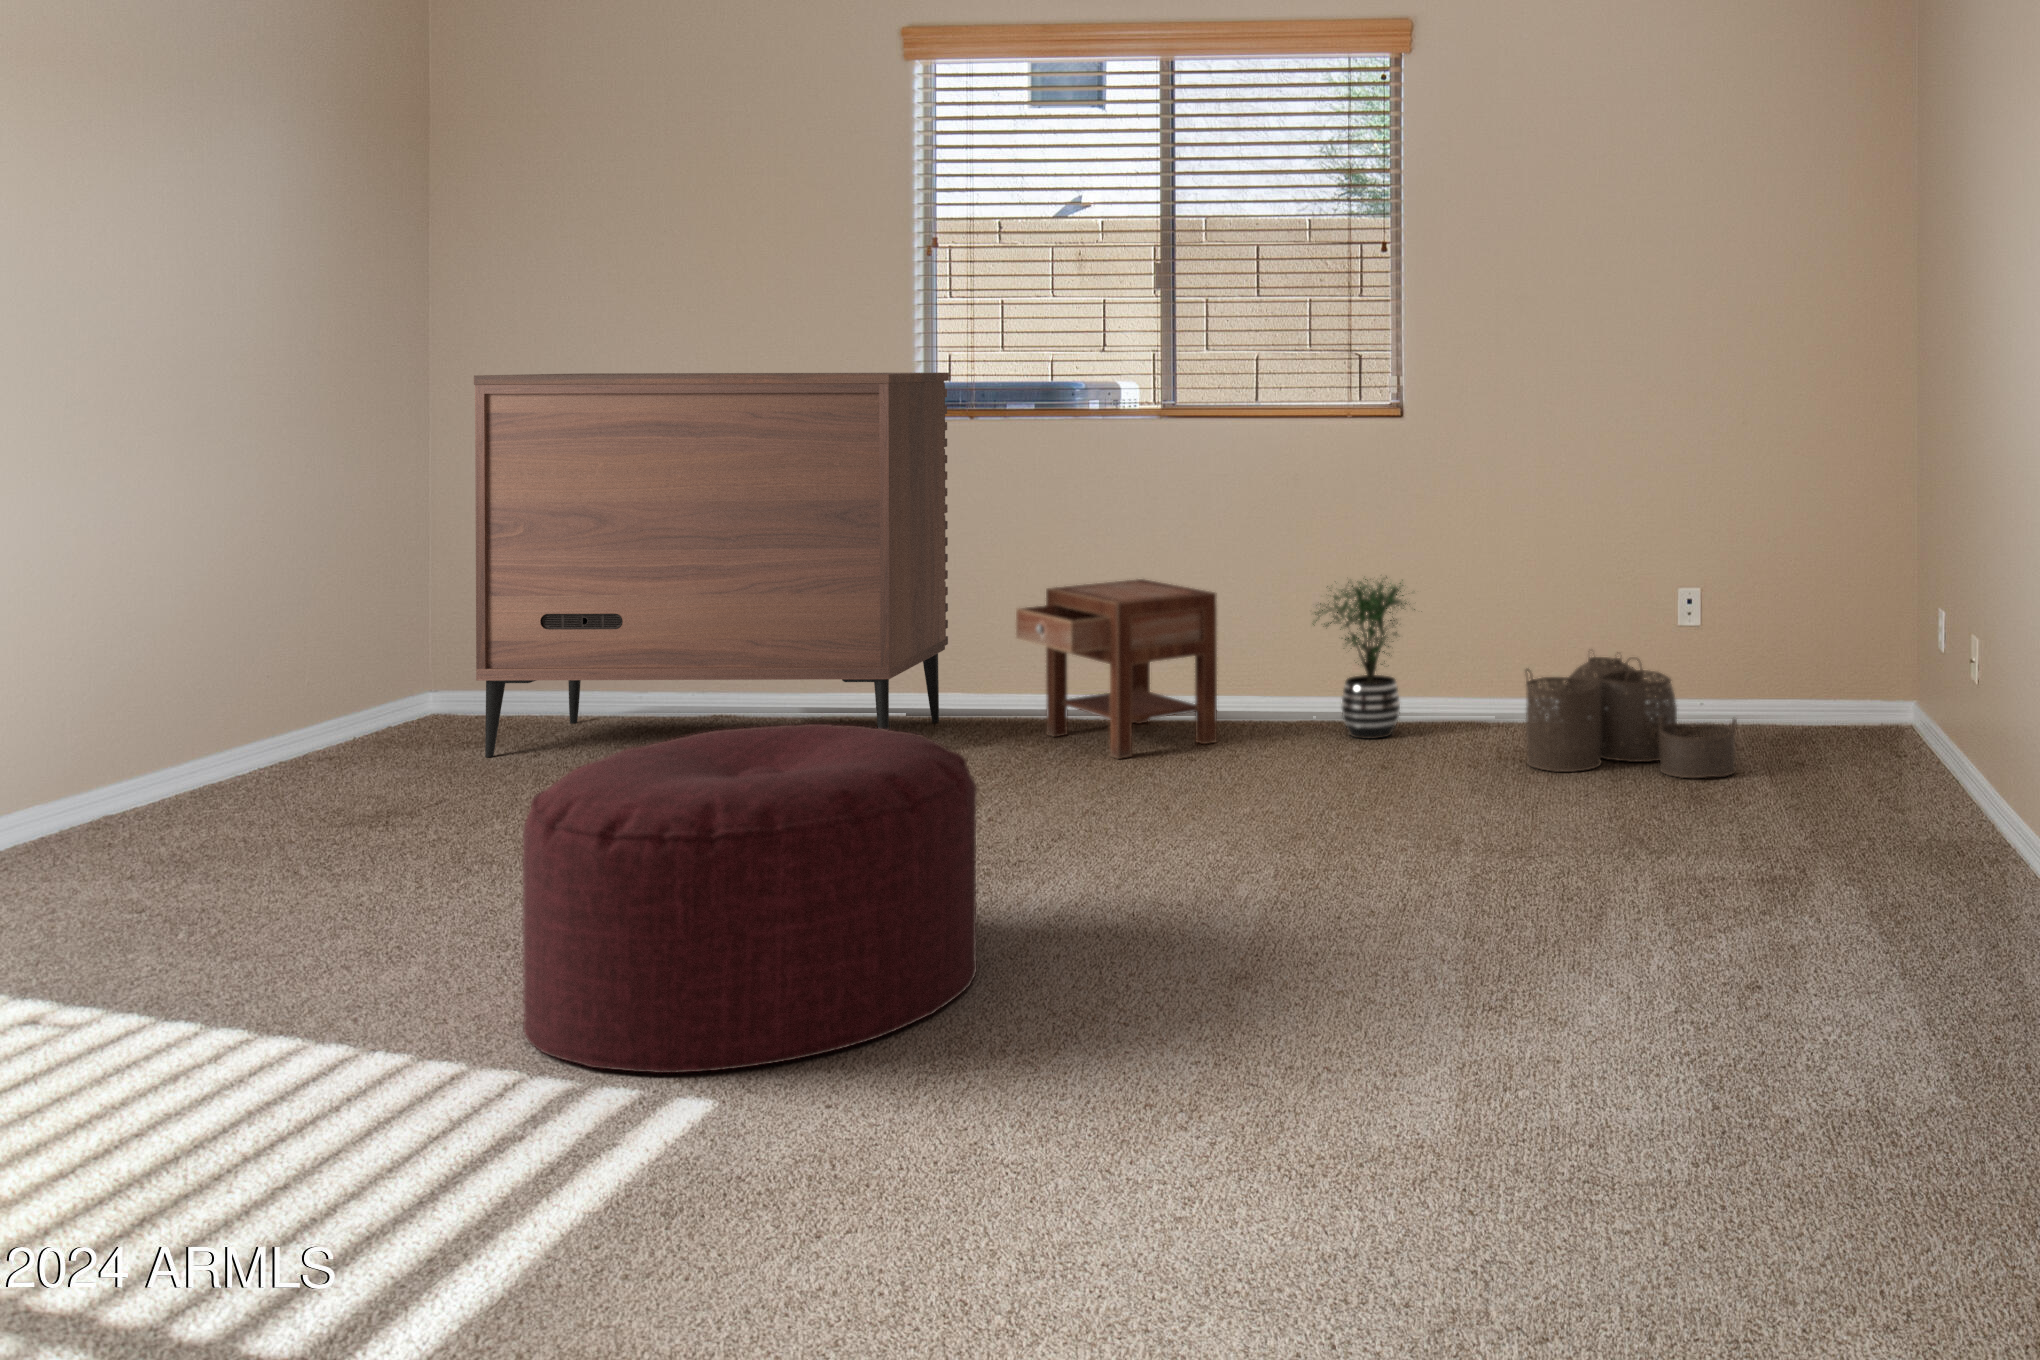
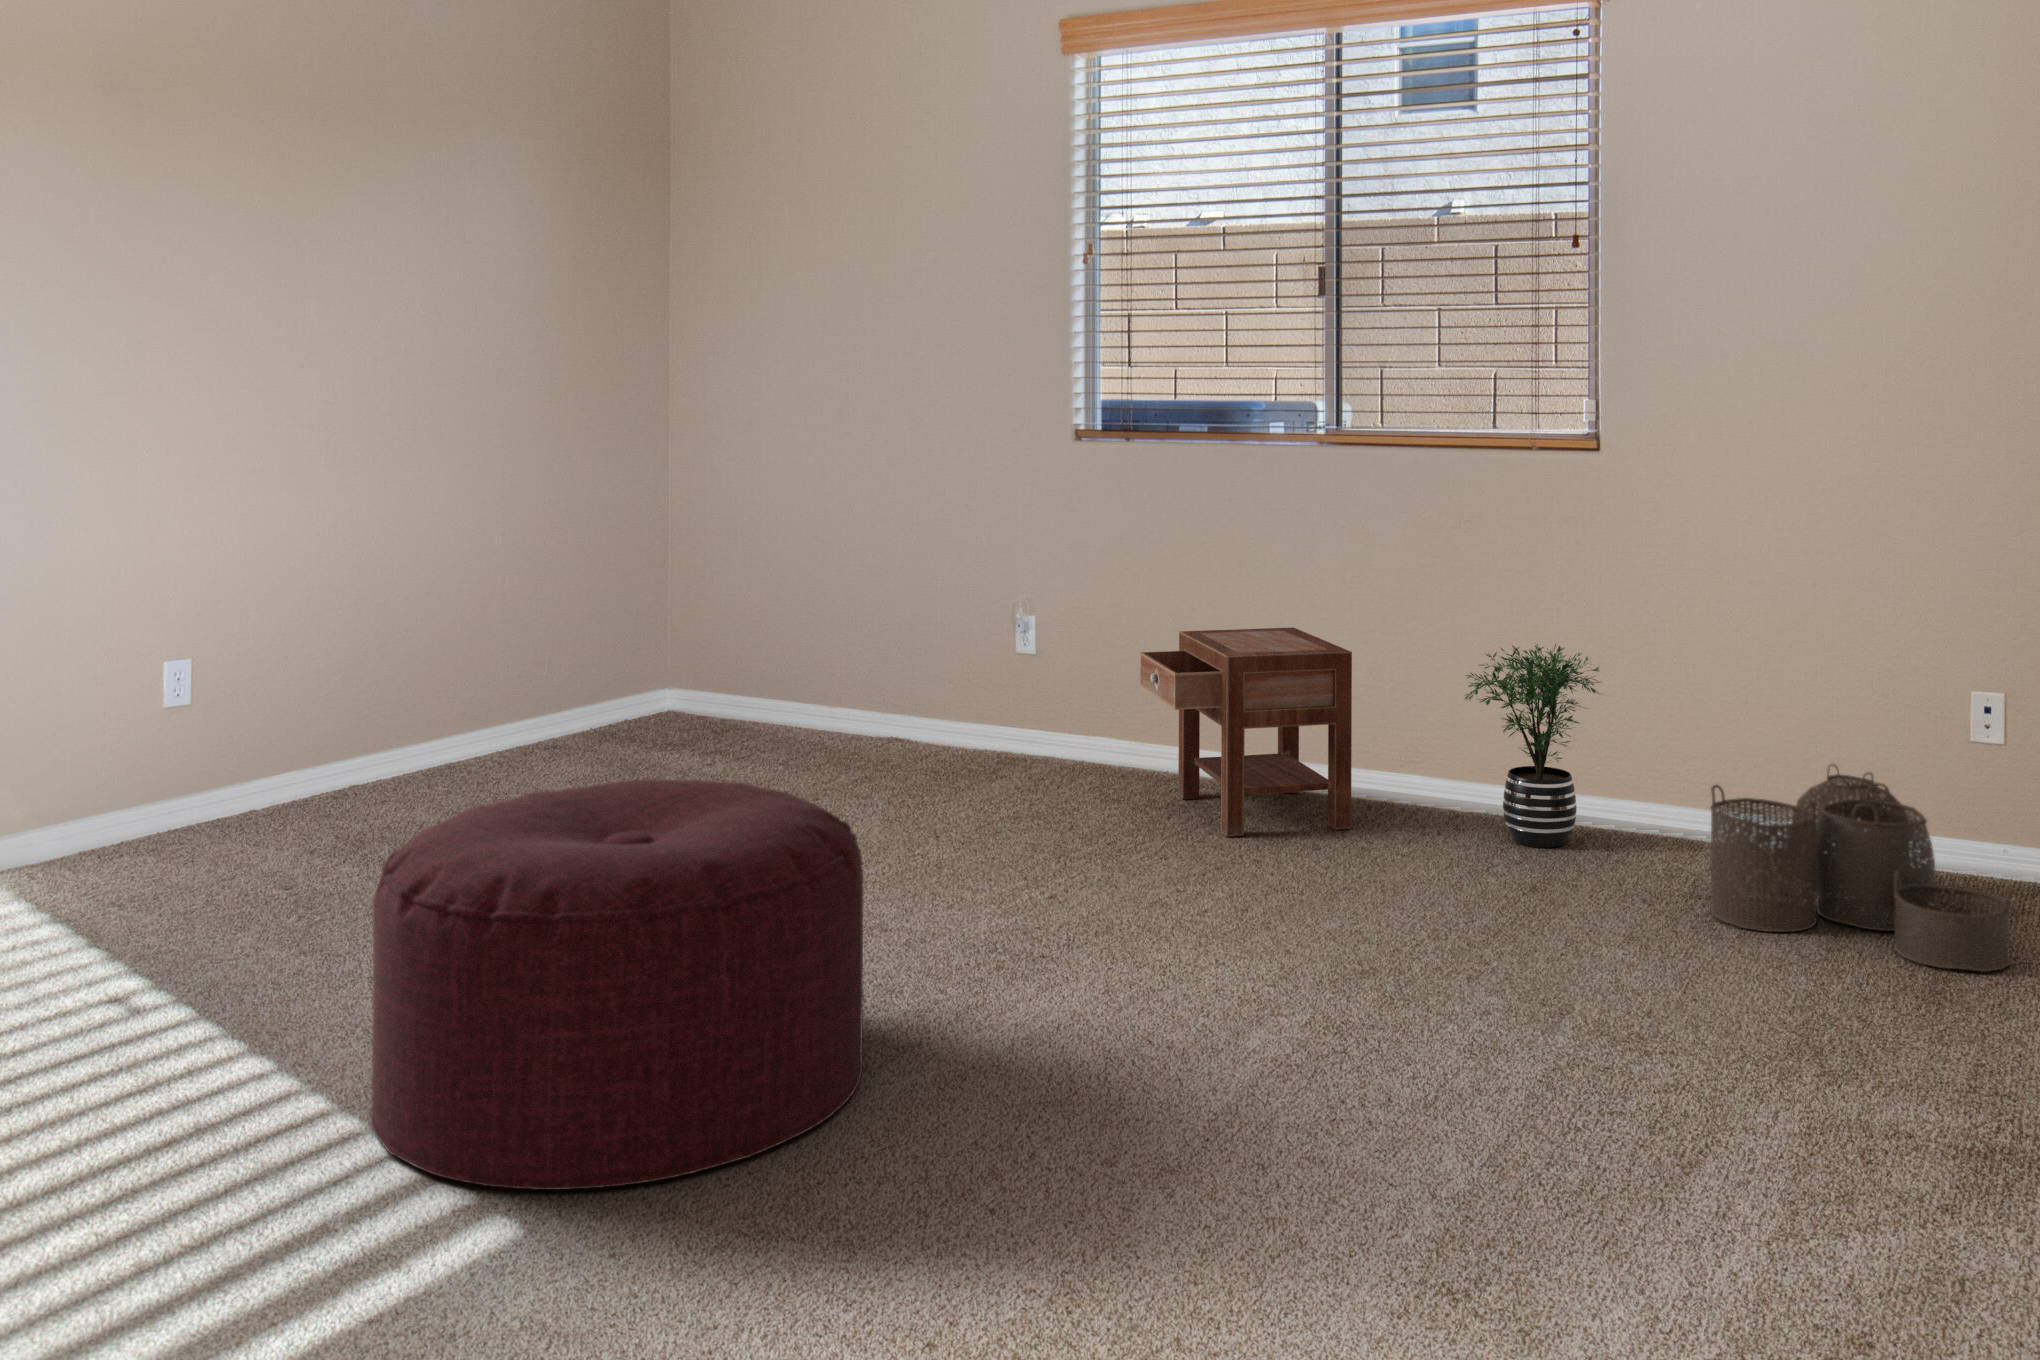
dresser: present [474,372,949,757] -> none [658,386,1102,802]

